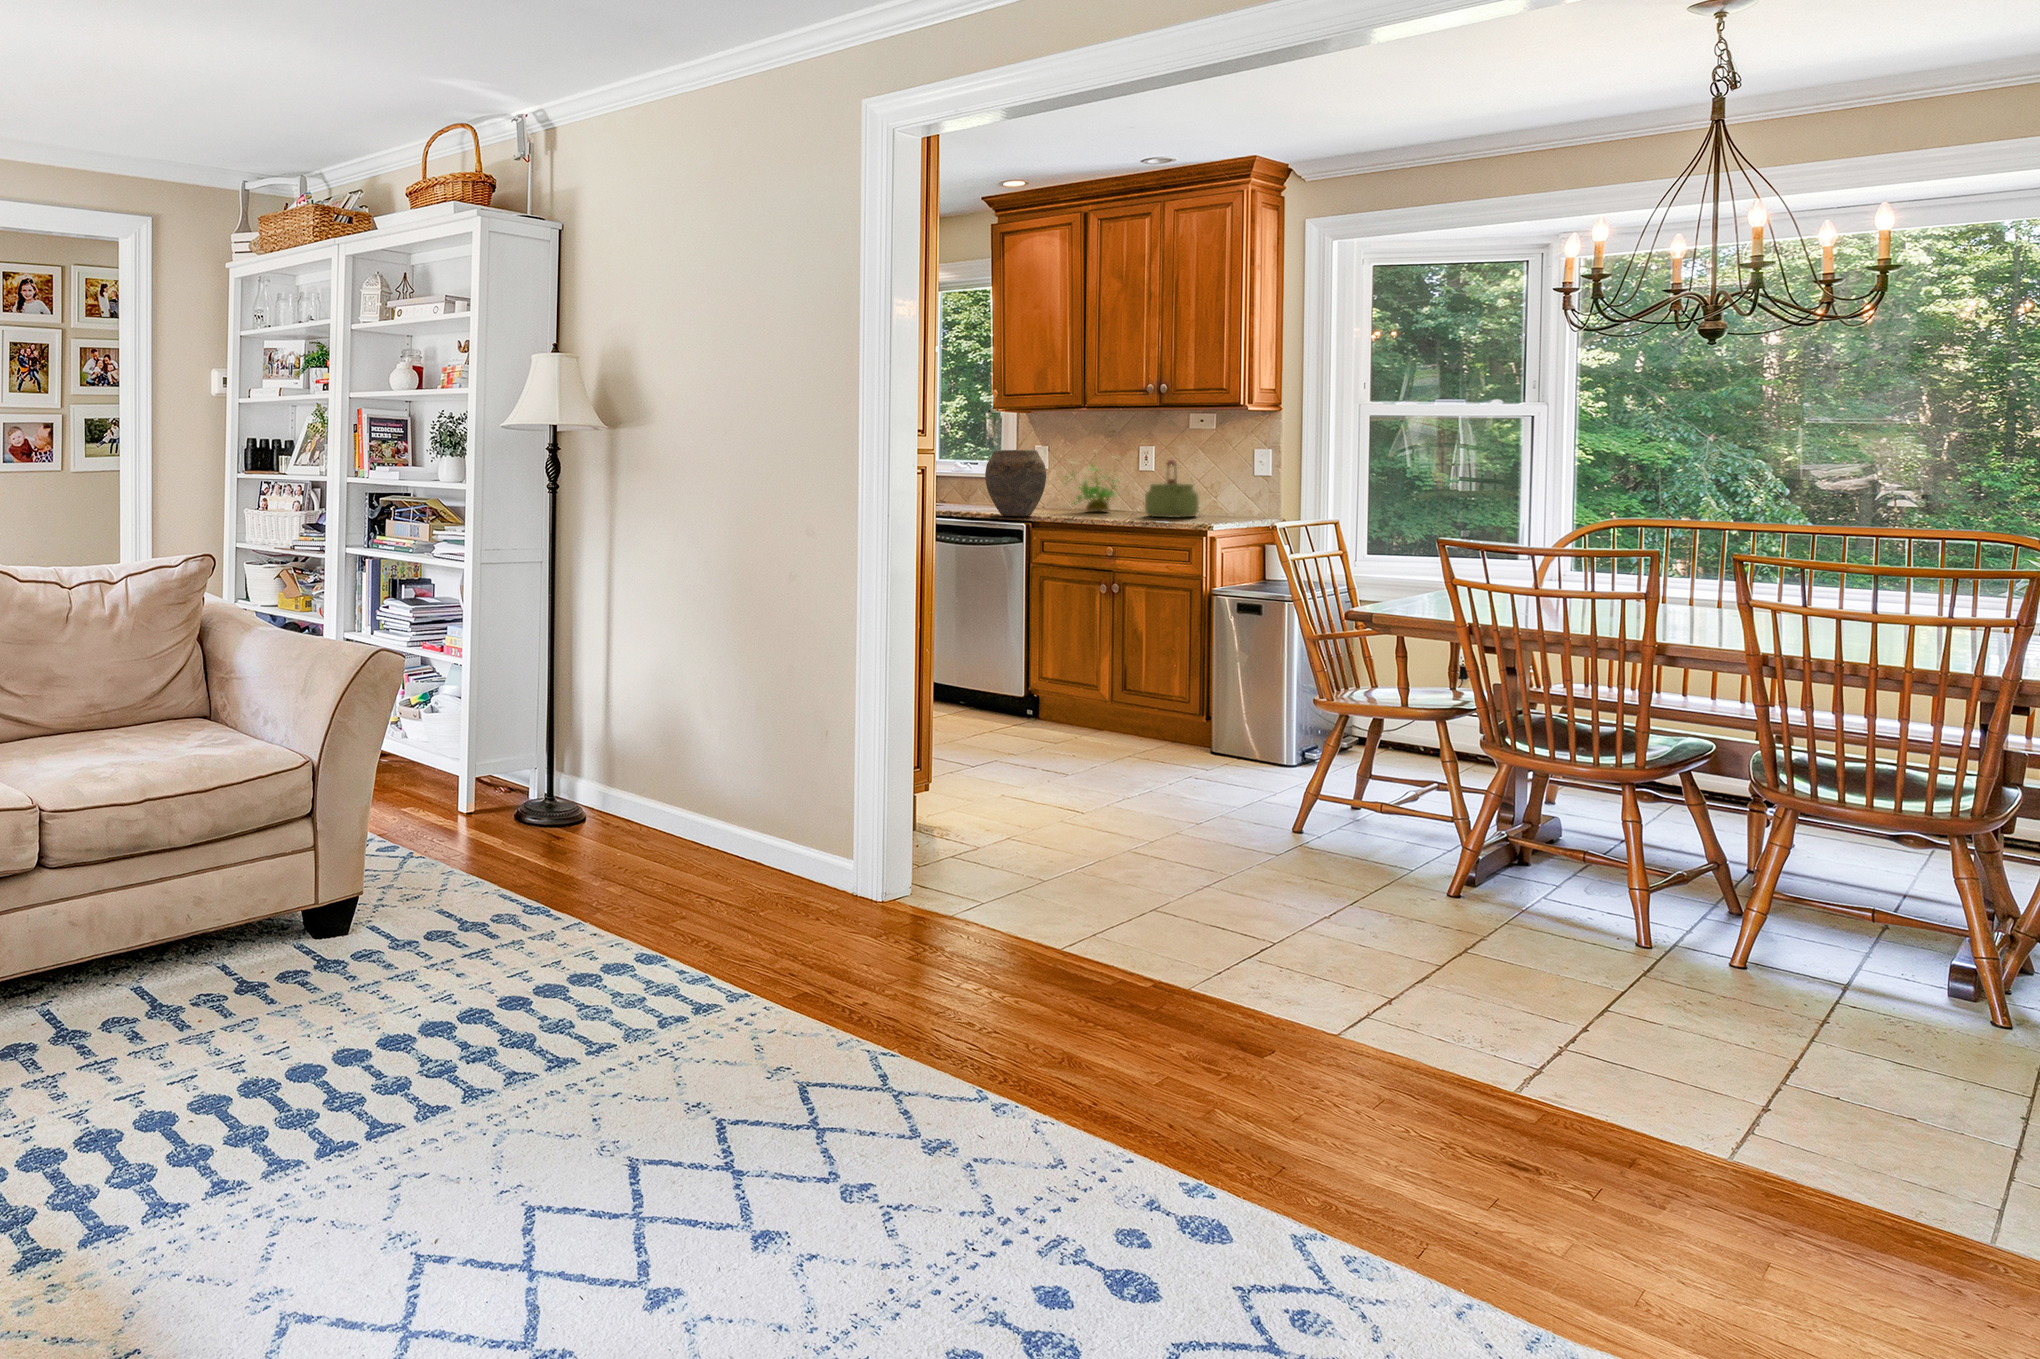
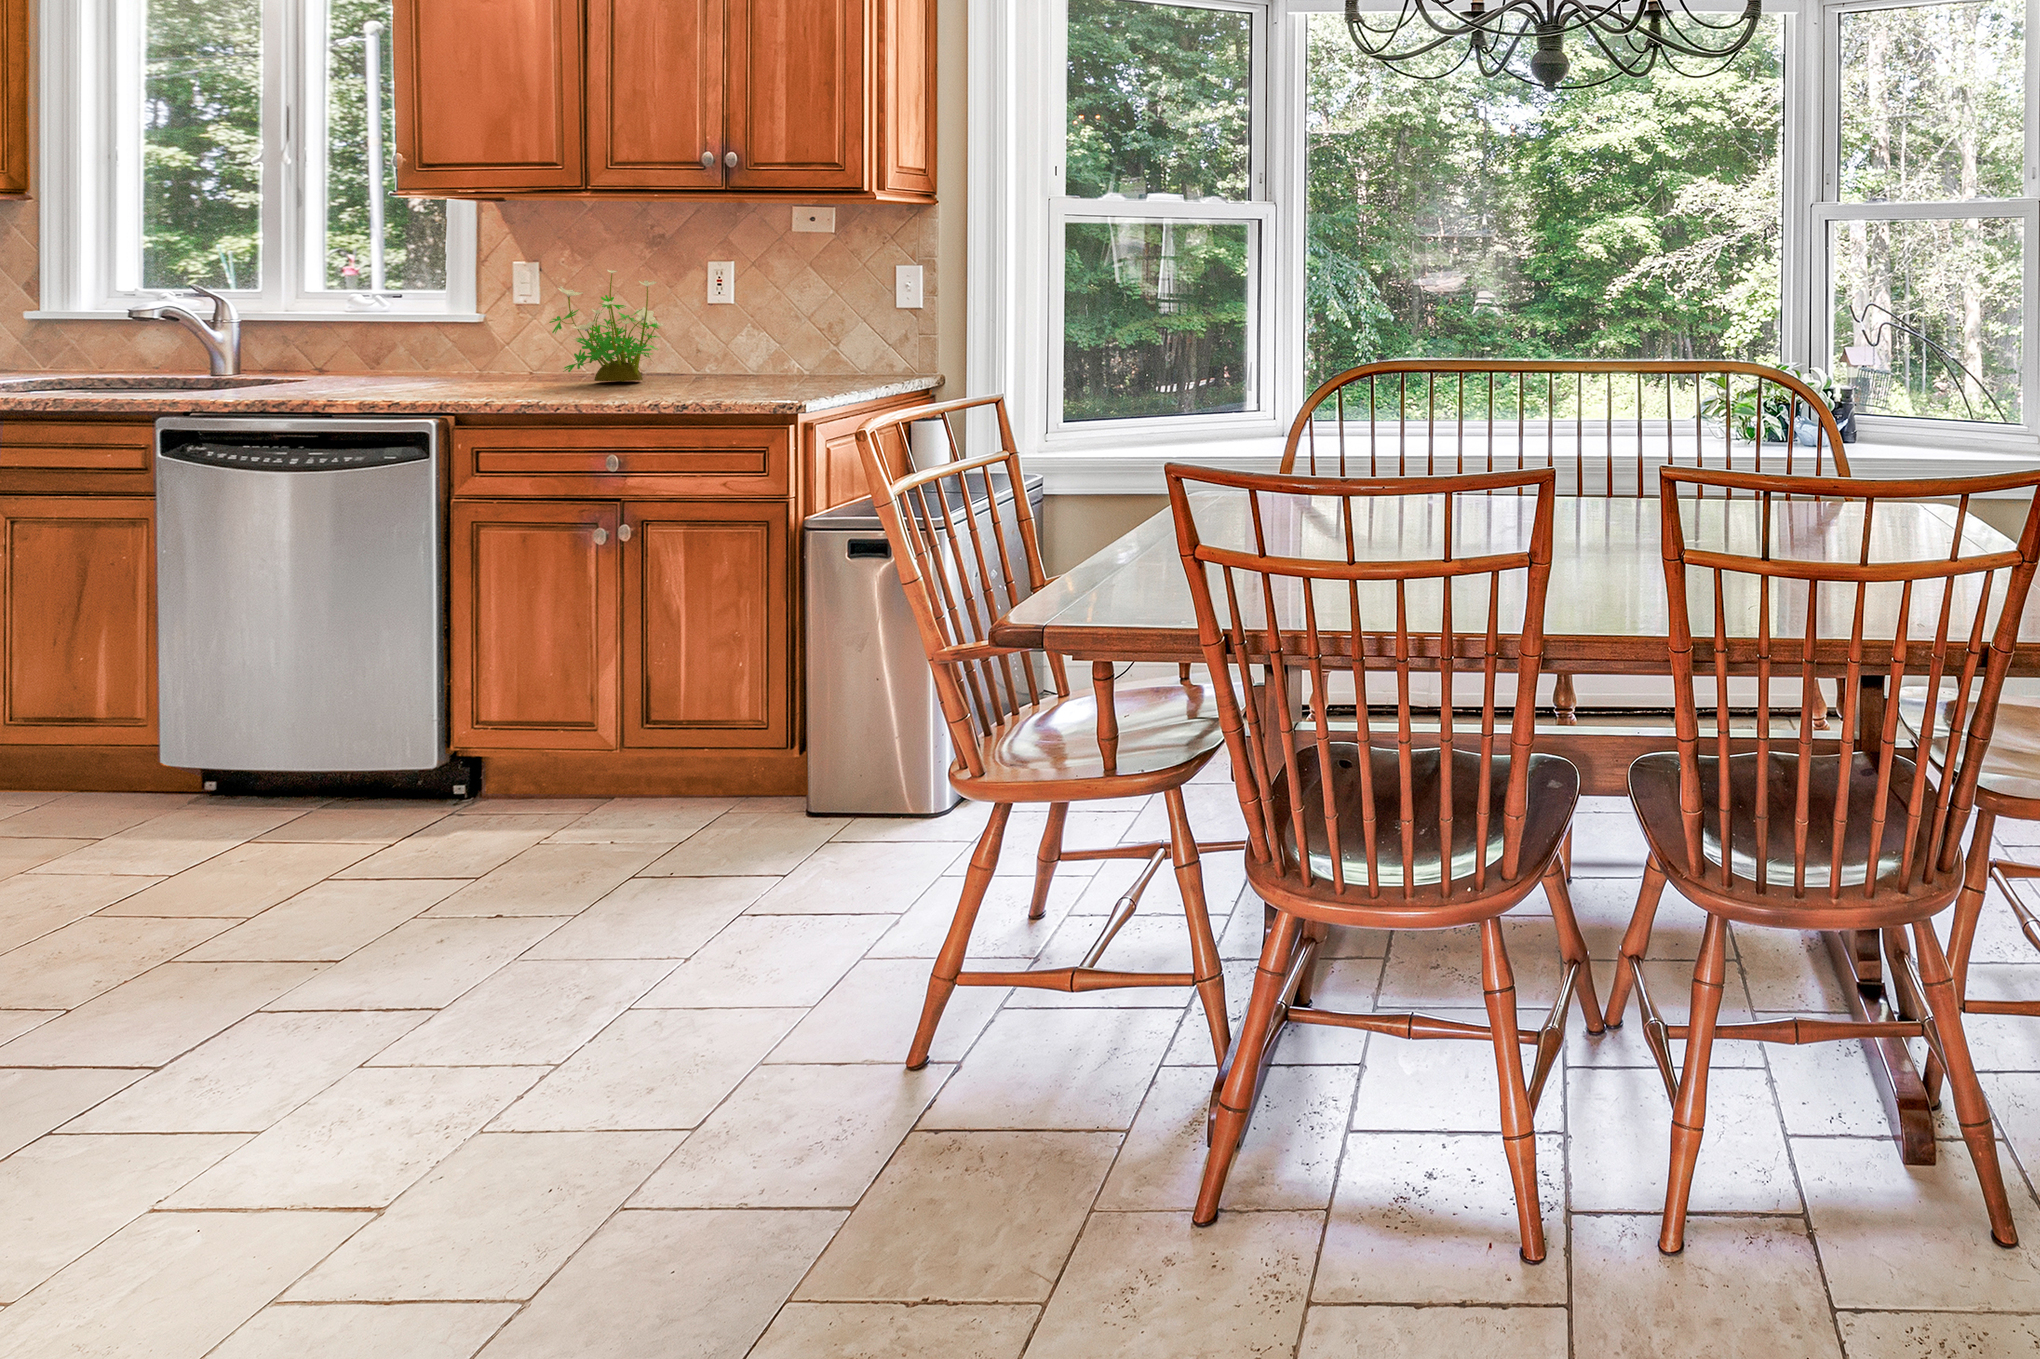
vase: present [985,450,1046,516] -> none [356,267,498,398]
kettle: present [1145,460,1199,517] -> none [698,287,795,391]

